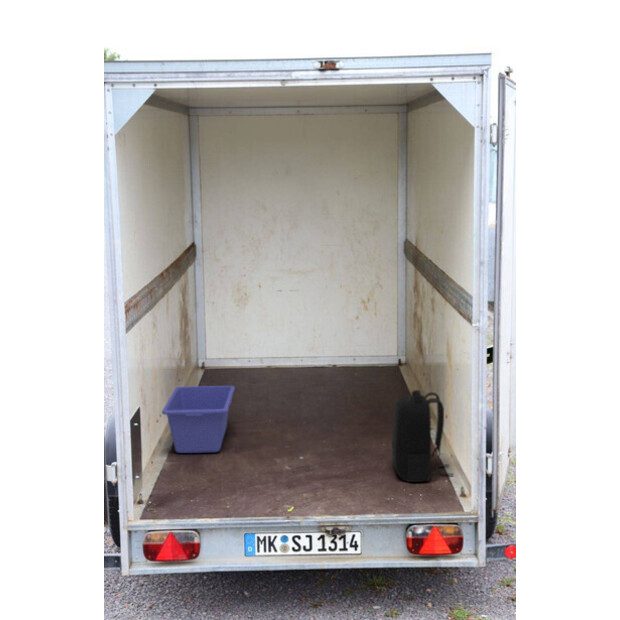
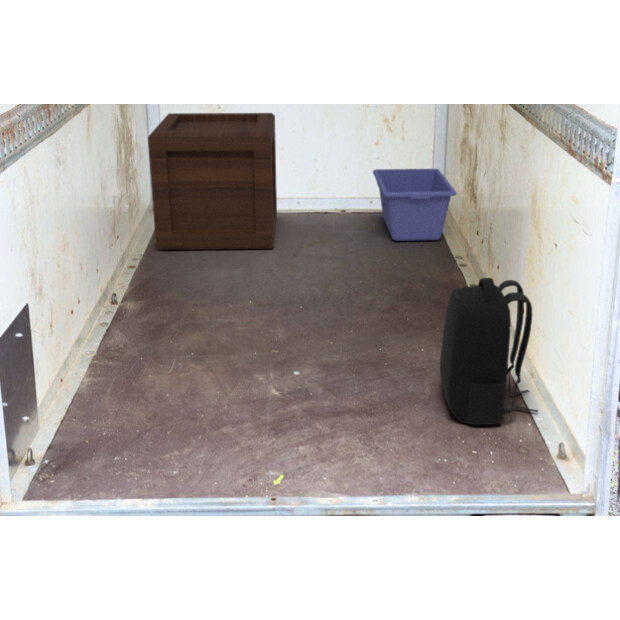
wooden crate: none [200,298,287,391] -> present [148,113,277,250]
storage bin: present [162,386,235,453] -> present [373,169,457,241]

